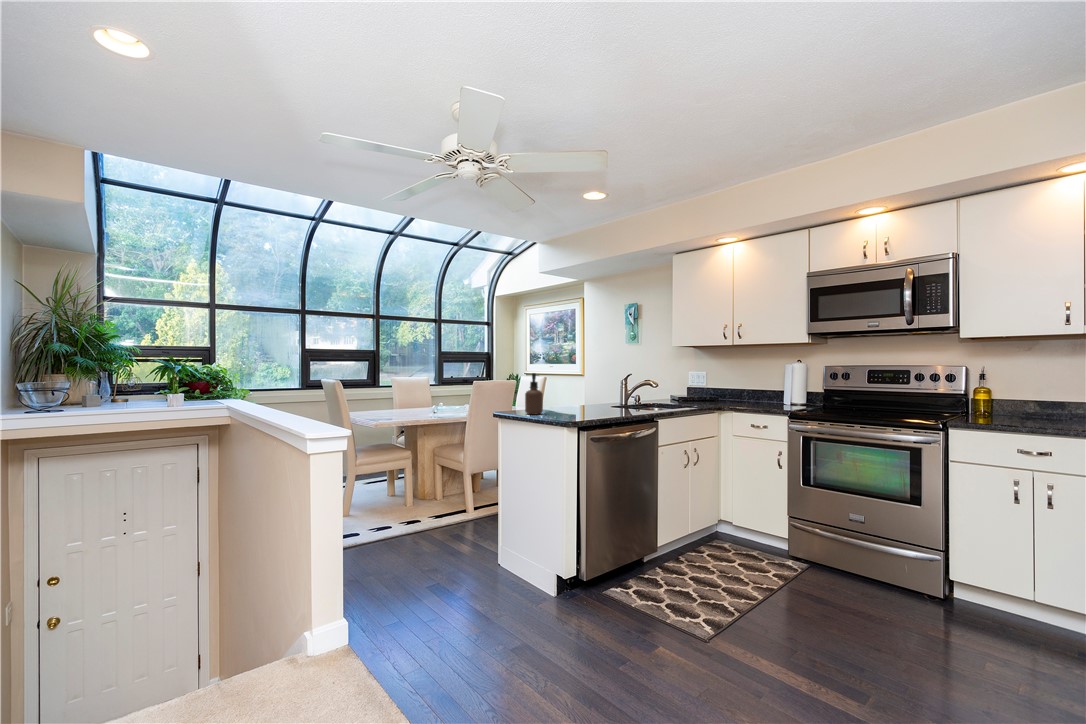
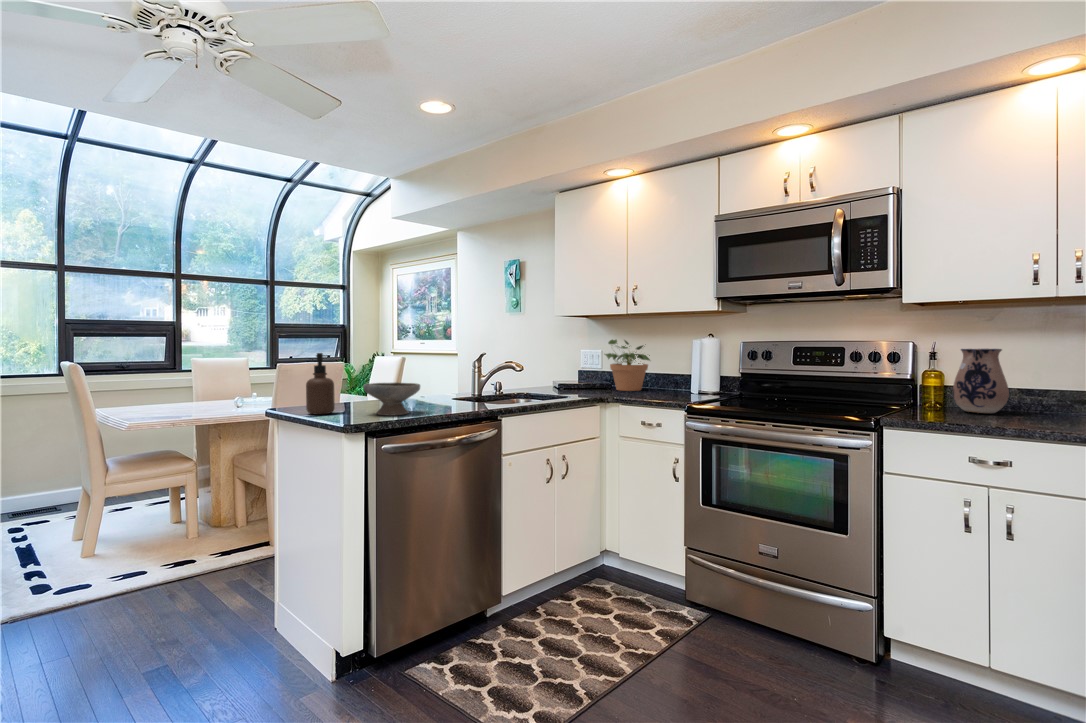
potted plant: none [709,363,756,402] -> present [605,340,650,391]
ceramic pitcher: none [1003,371,1050,419] -> present [953,349,1009,413]
bowl: none [564,394,601,416] -> present [364,382,420,416]

